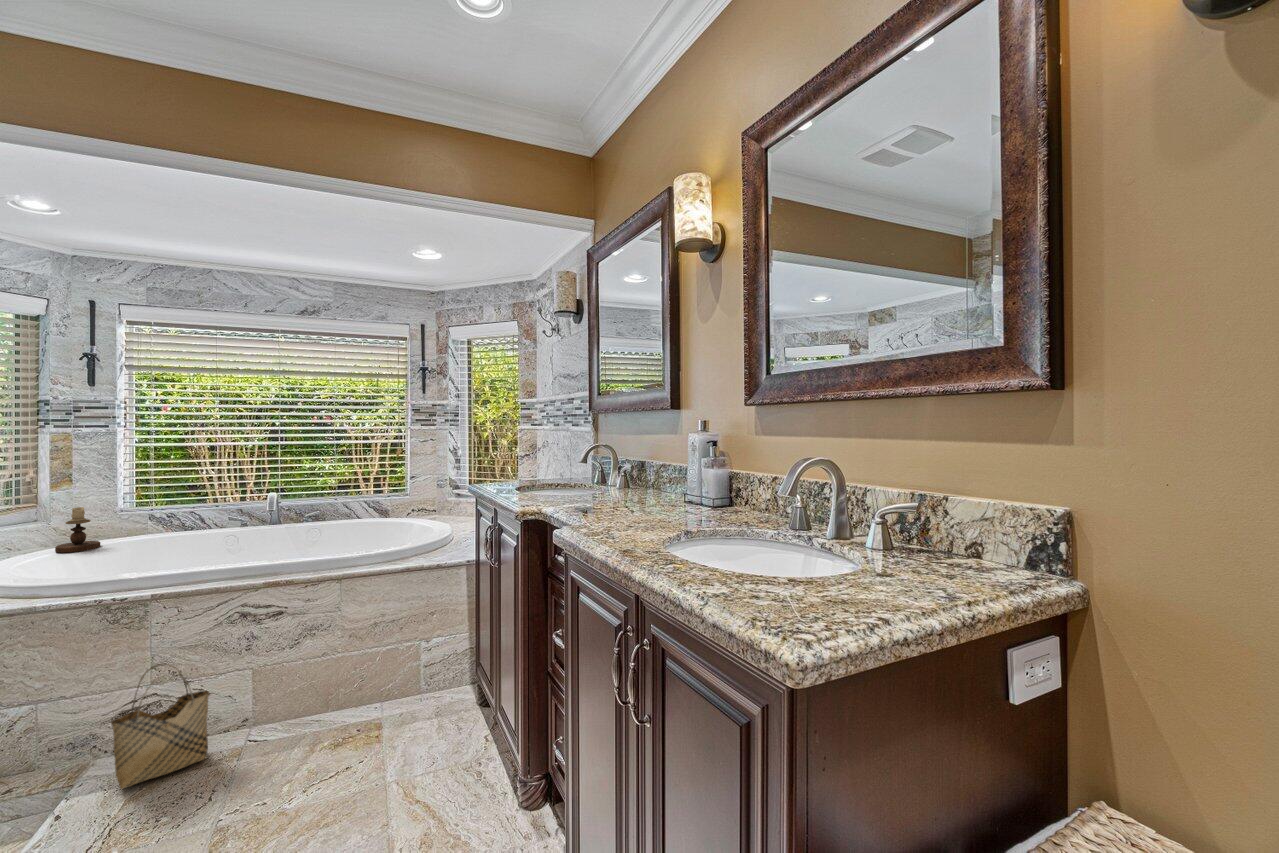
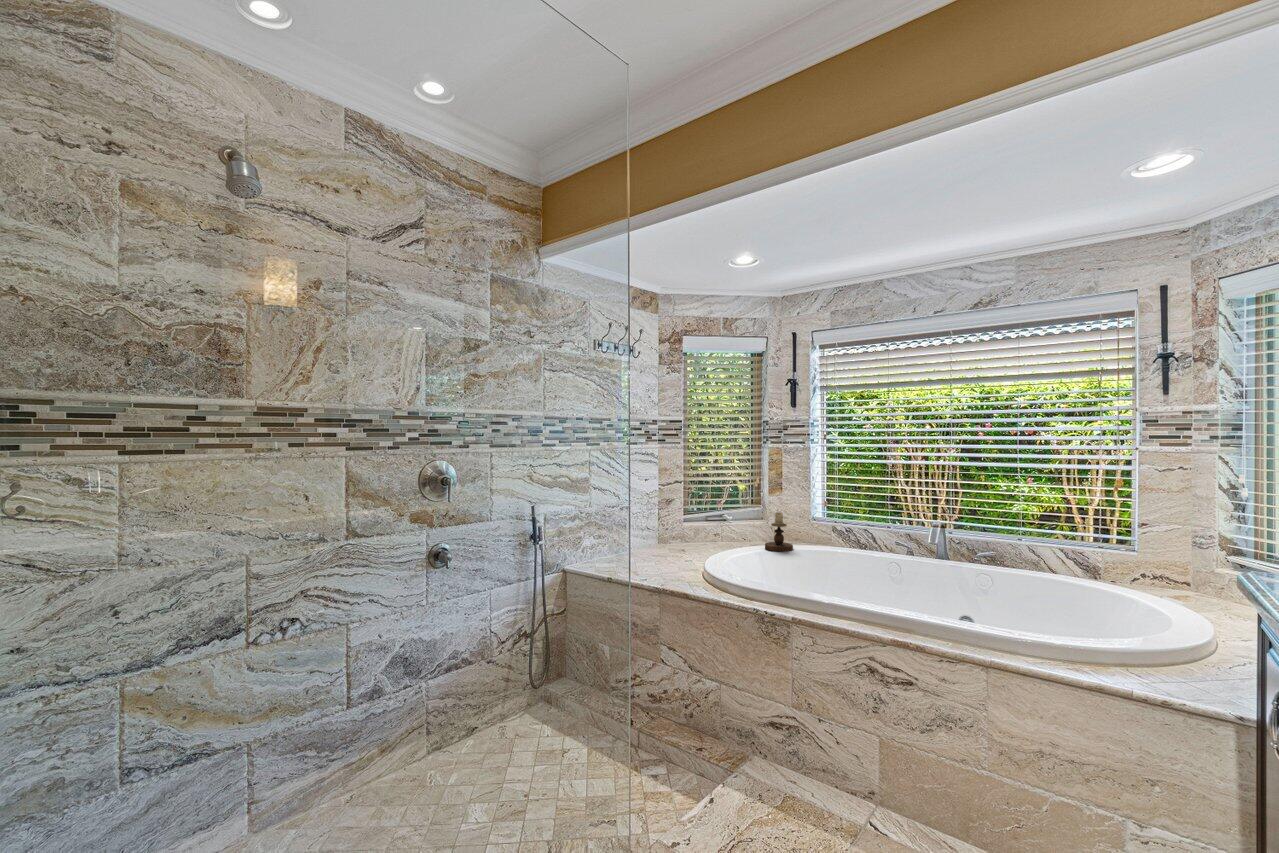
woven basket: present [111,664,209,789] -> none [748,691,831,822]

